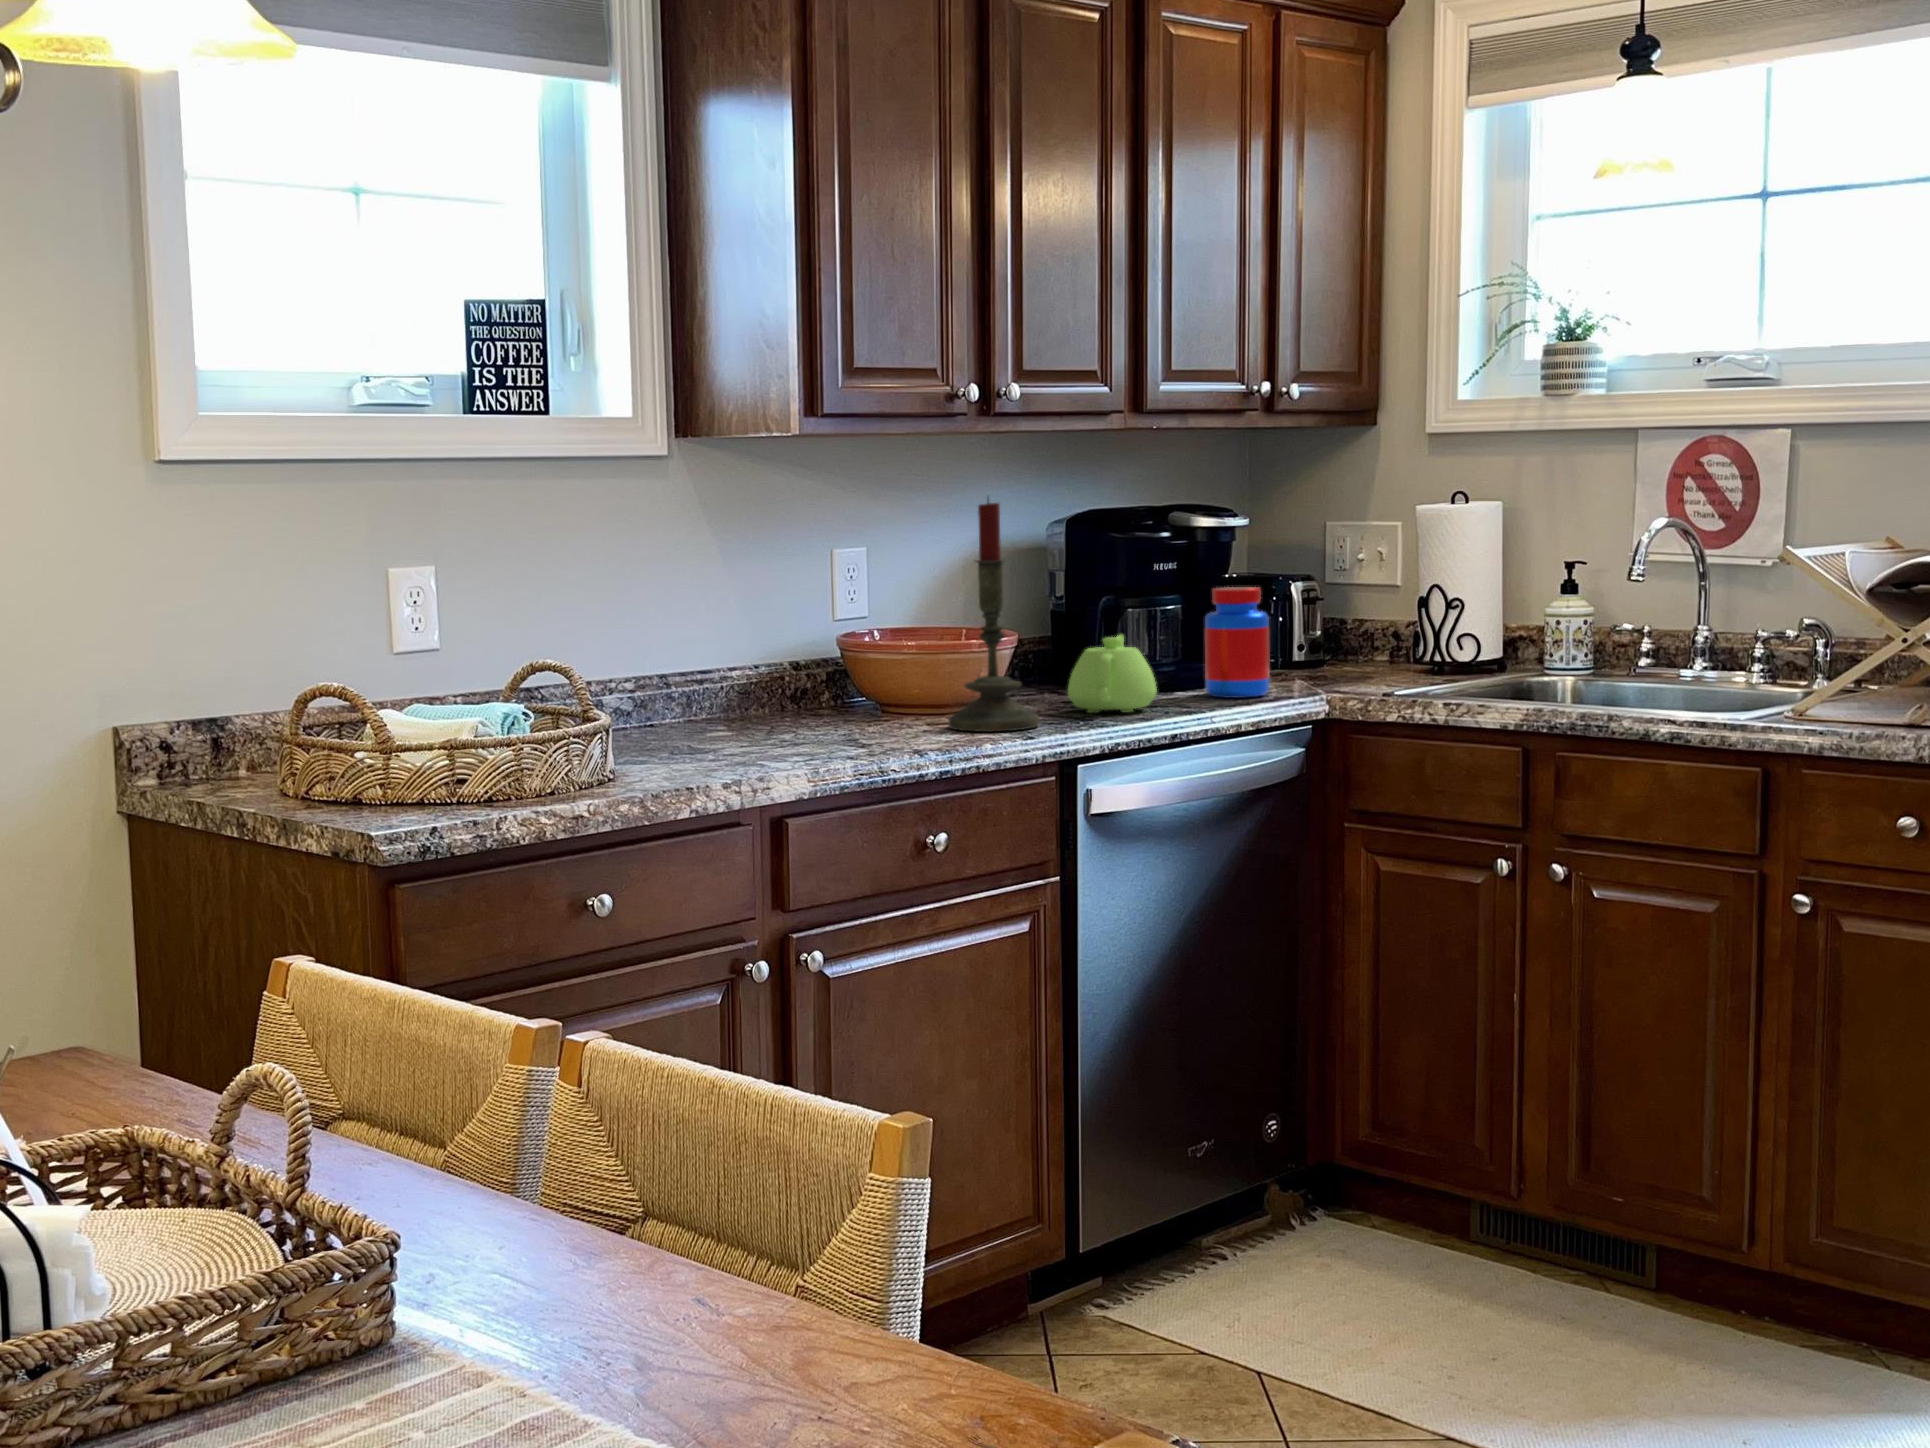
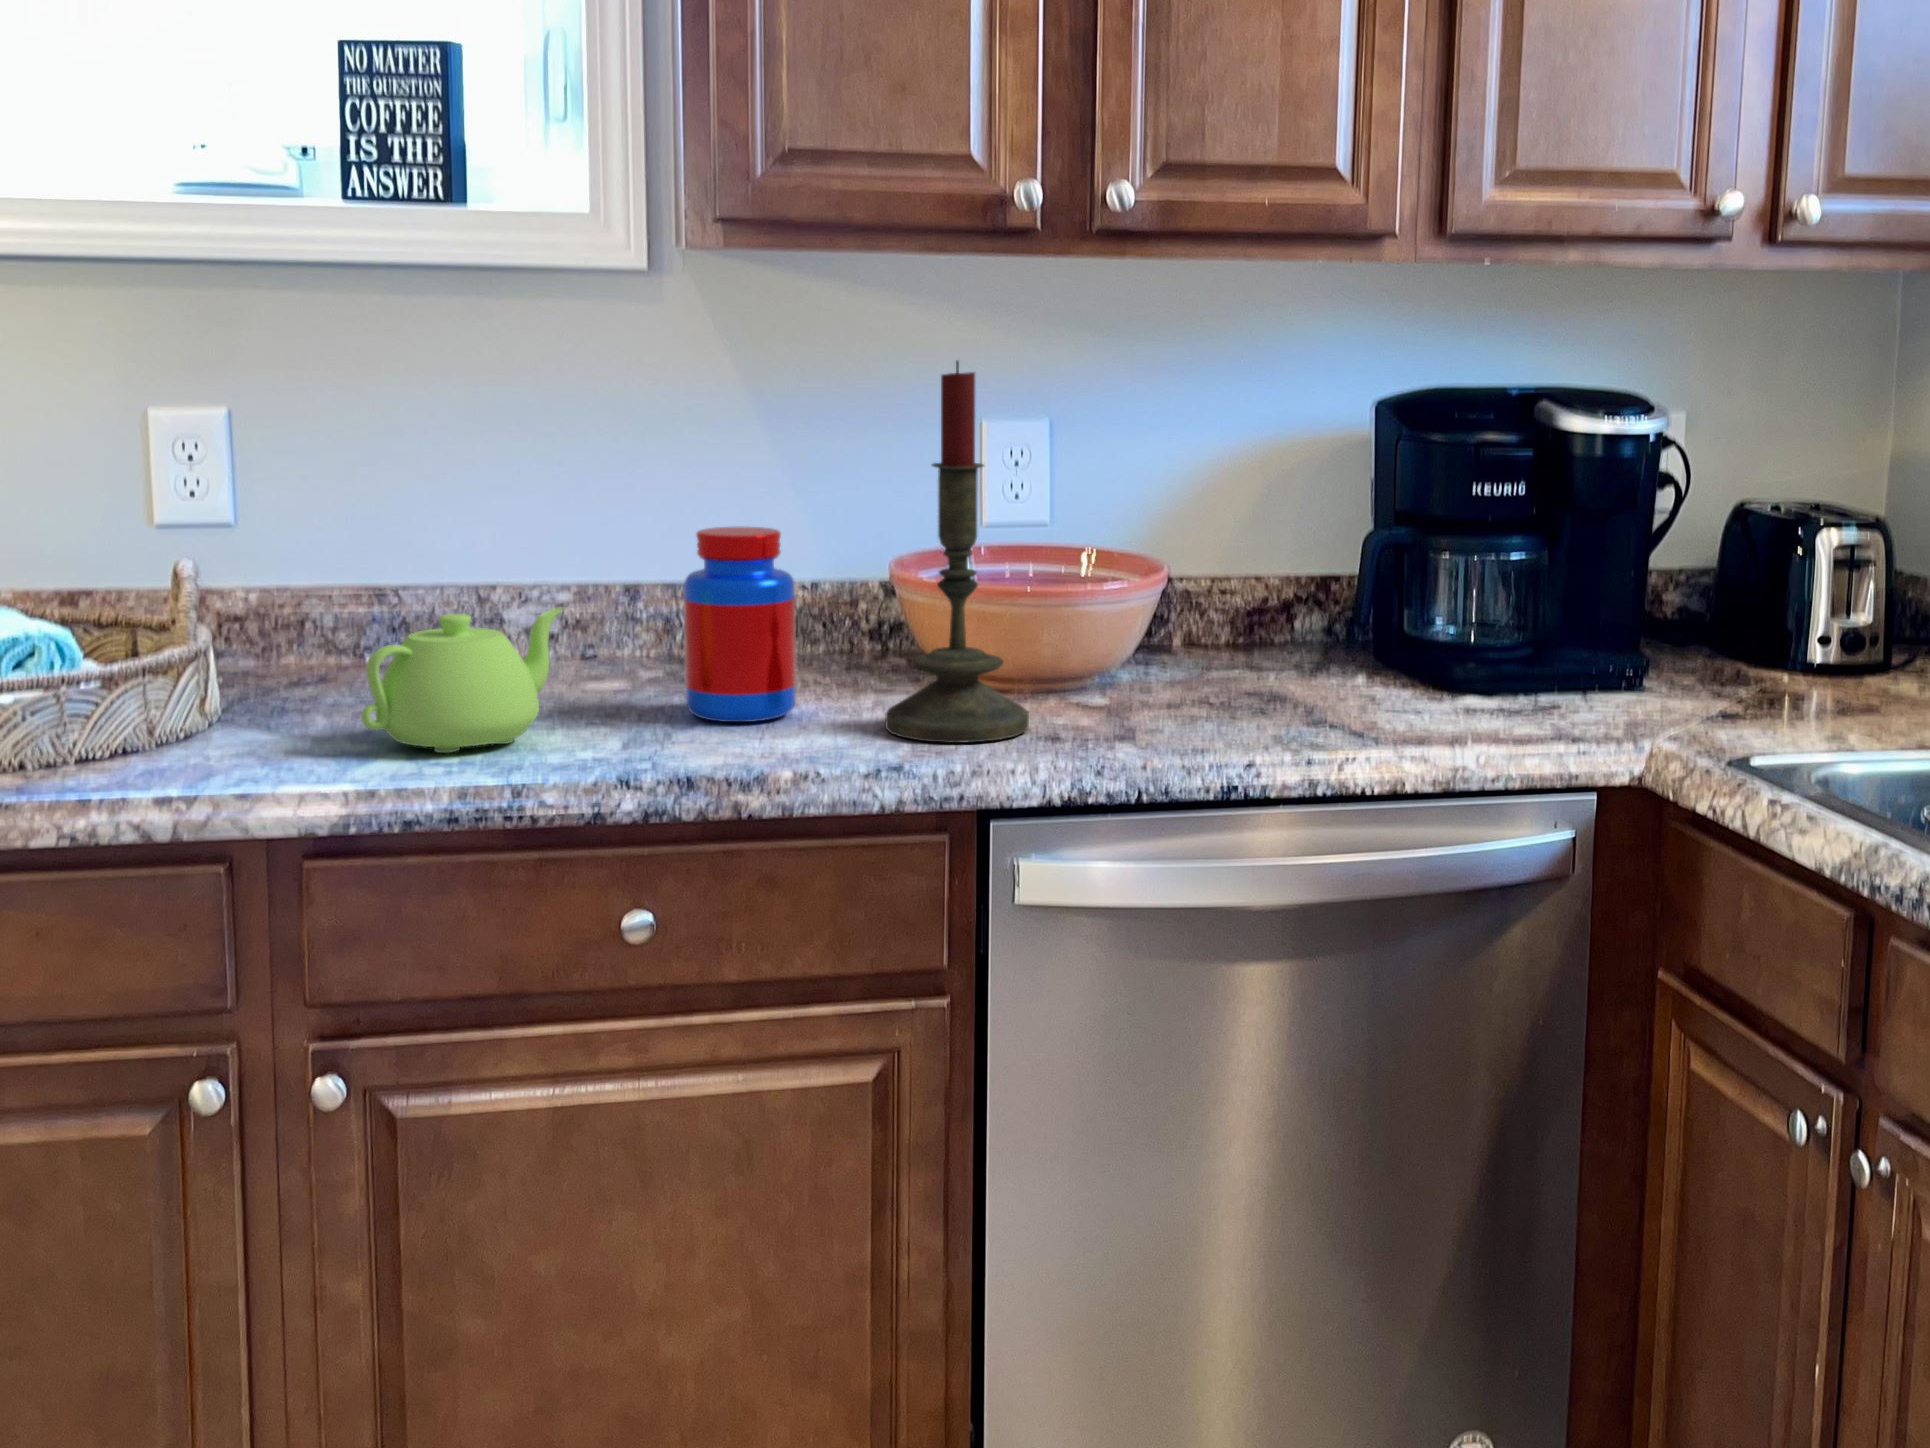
jar: present [1205,587,1270,698] -> present [684,527,796,722]
teapot: present [1068,635,1157,713] -> present [361,607,563,753]

